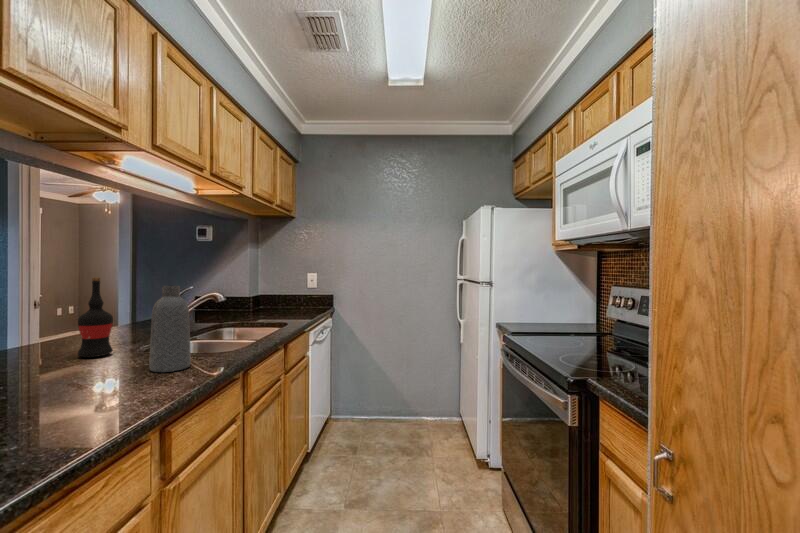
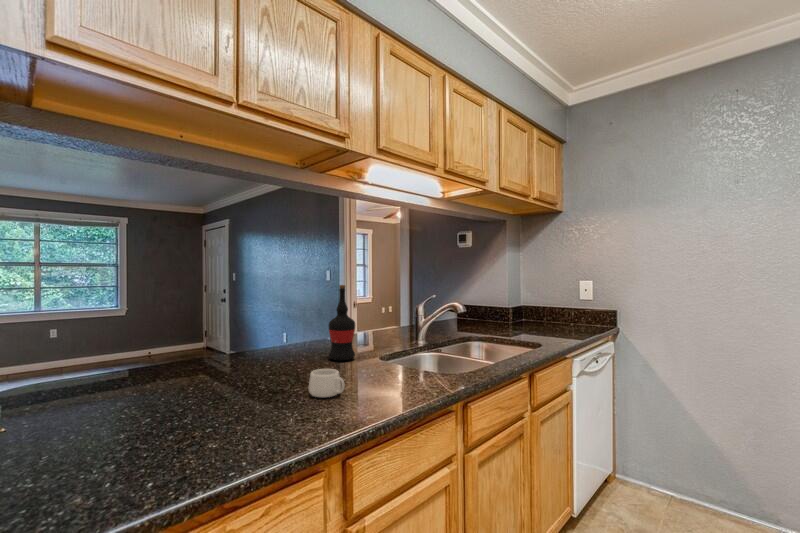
vase: present [149,286,191,372] -> none [366,296,404,390]
mug: none [90,359,138,387] -> present [309,369,344,397]

